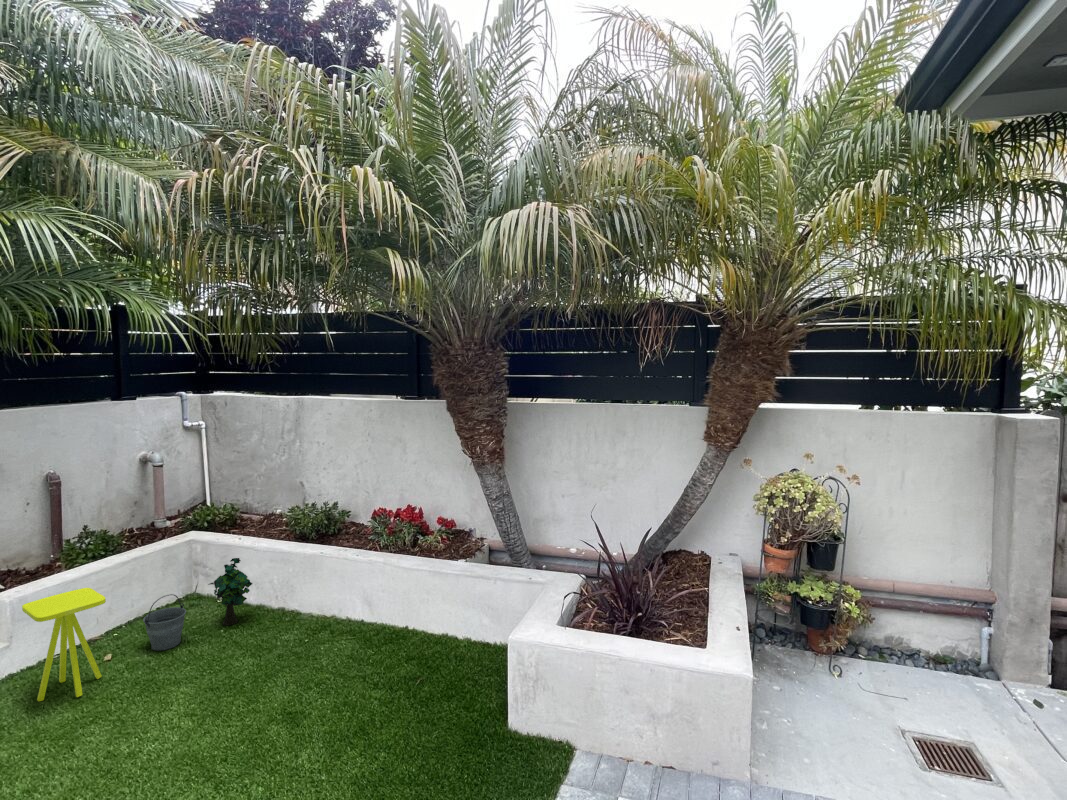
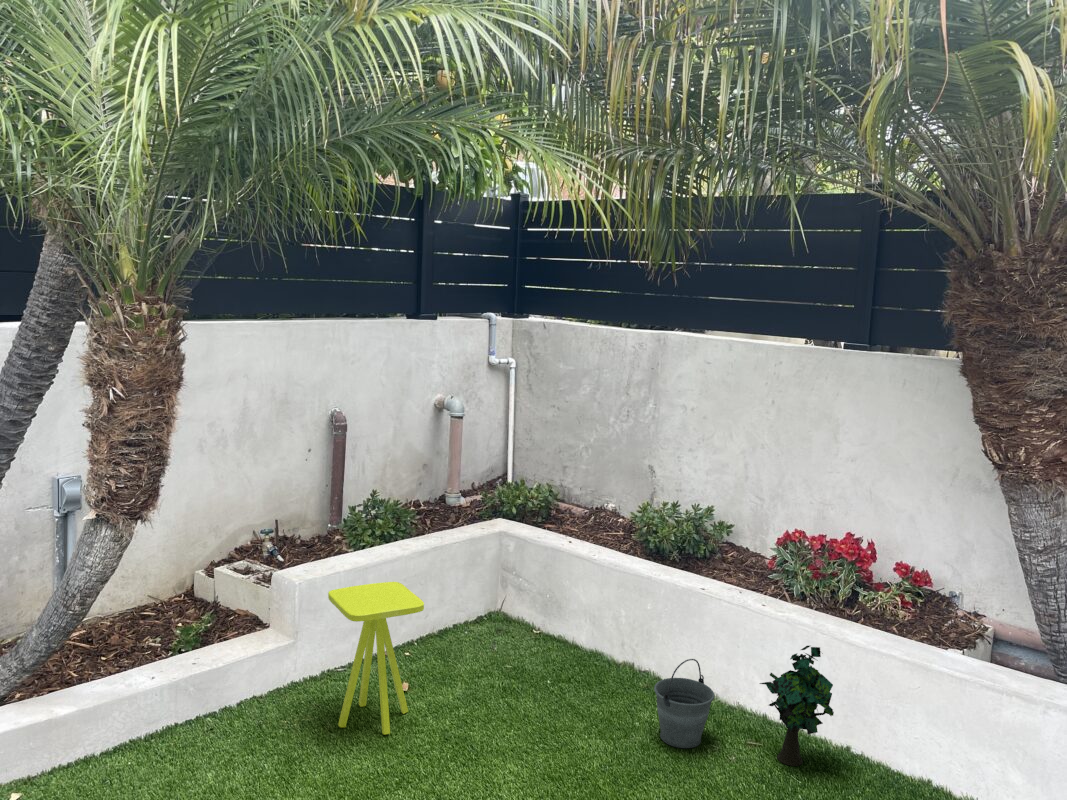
decorative plant: present [210,558,252,625] -> present [760,646,834,766]
bucket: present [143,594,186,651] -> present [654,659,714,748]

